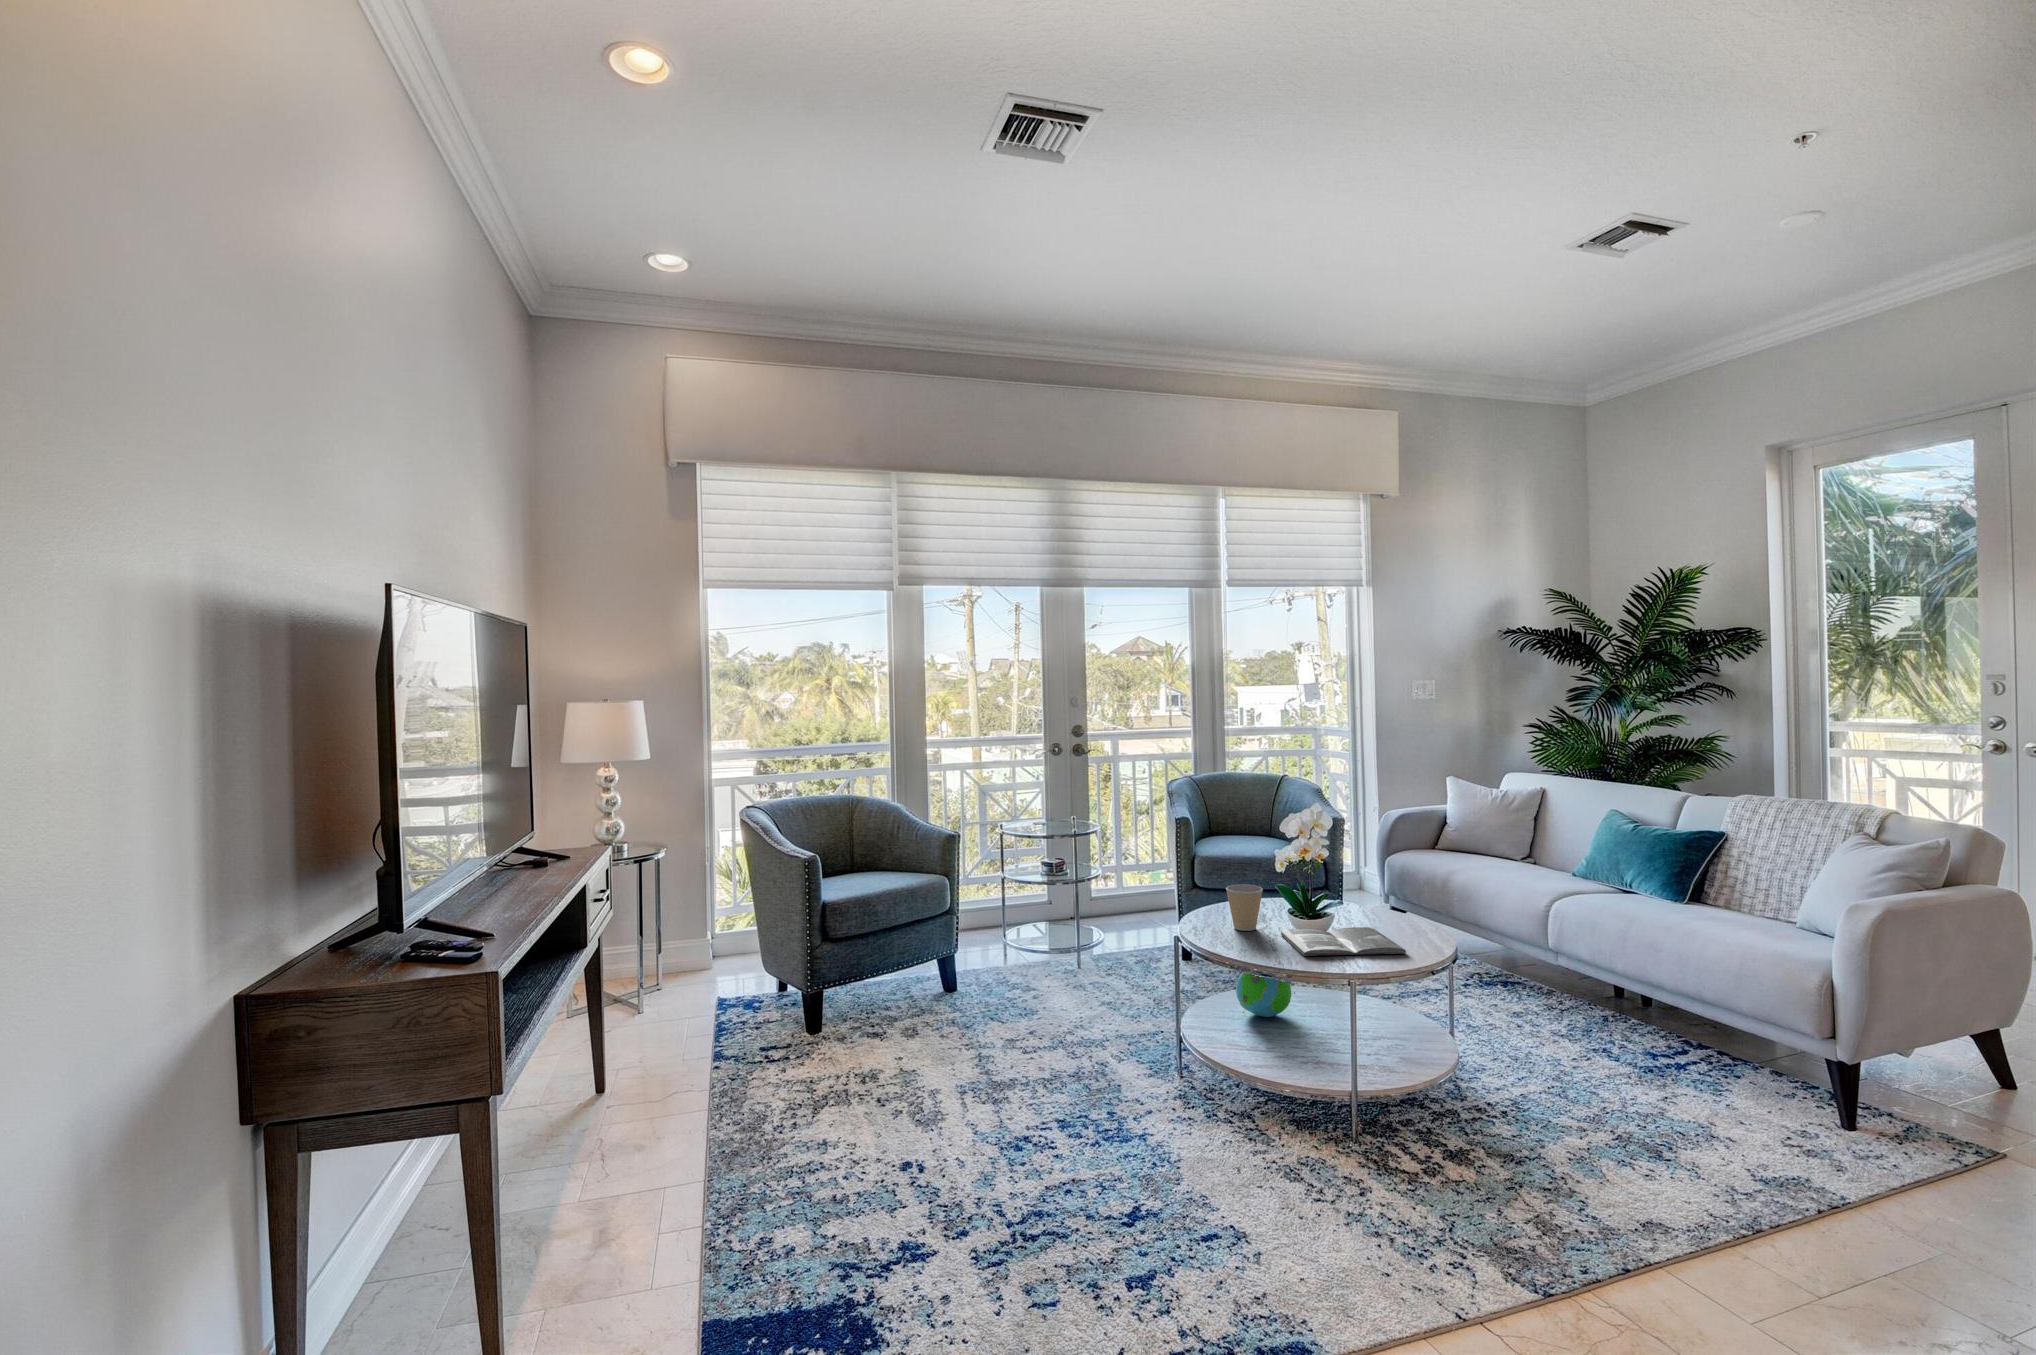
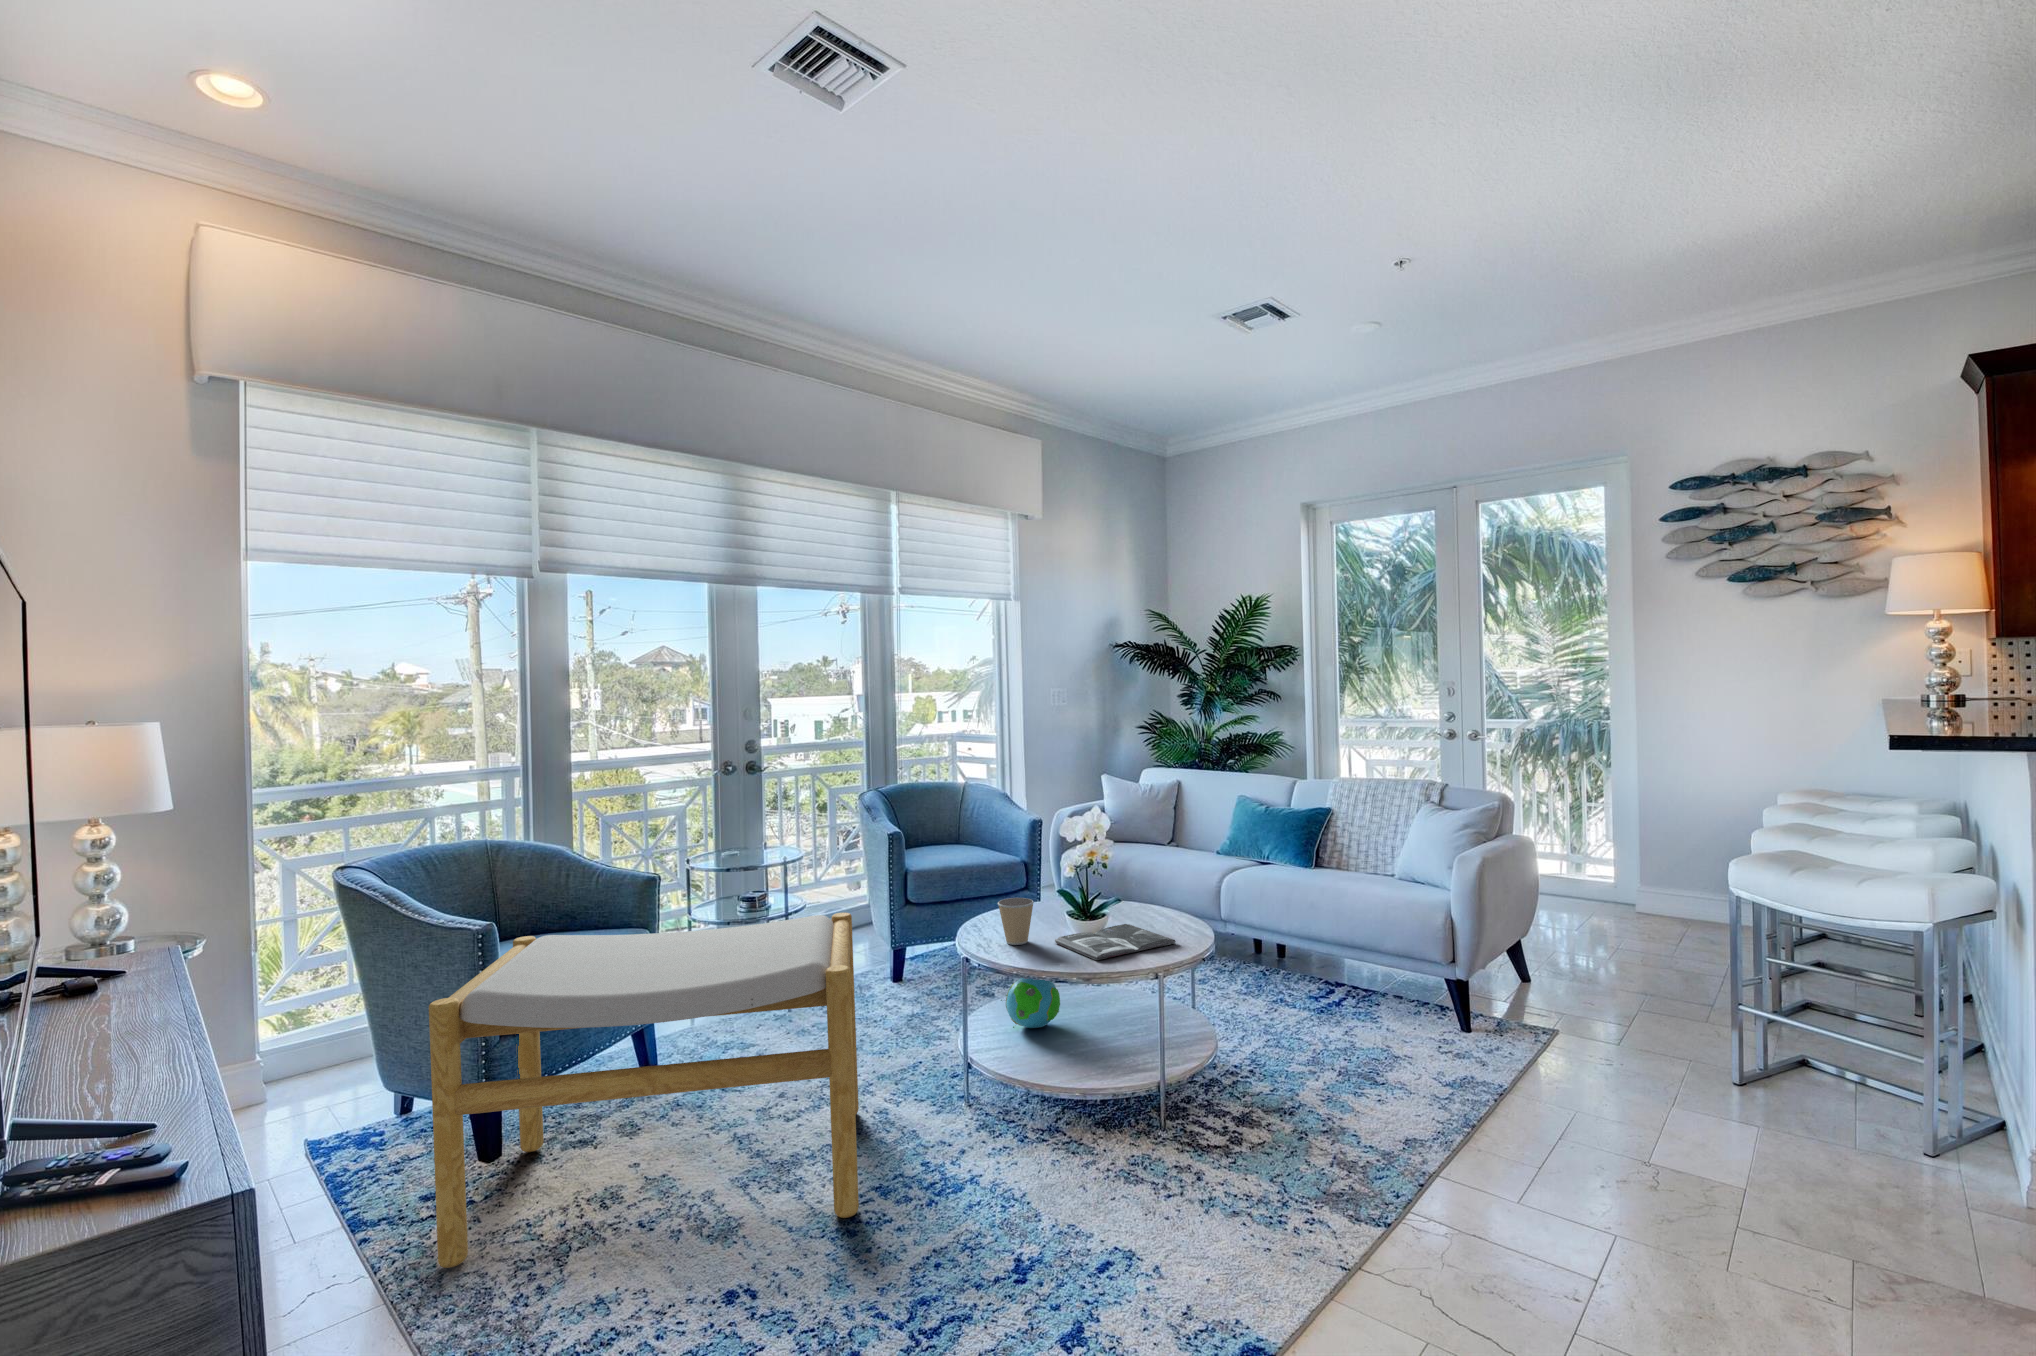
footstool: none [740,863,1087,1137] -> present [429,913,859,1268]

